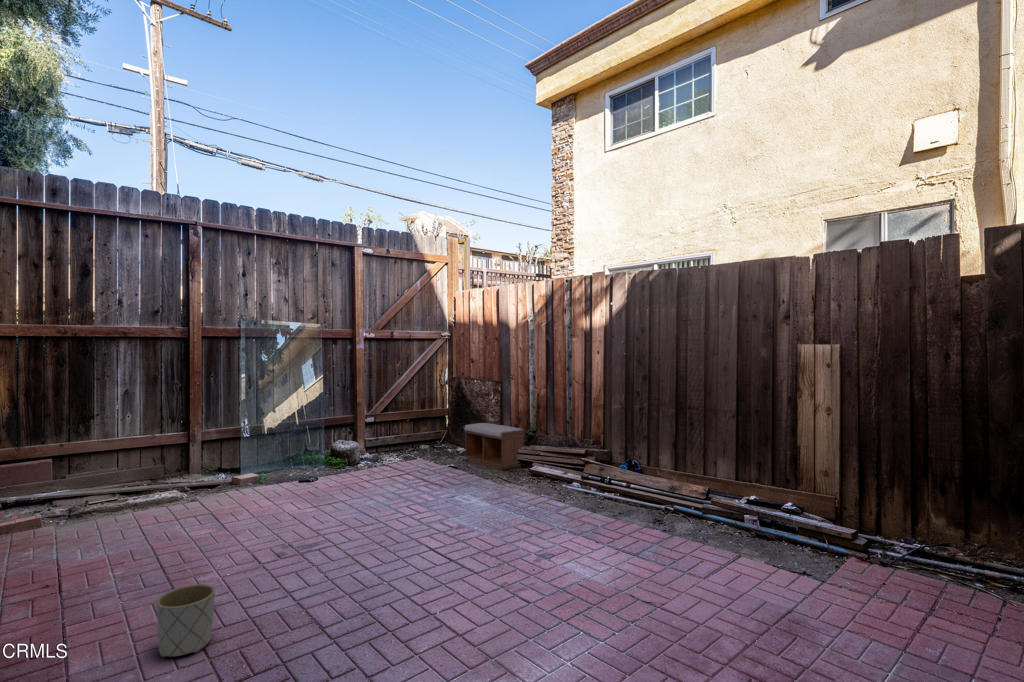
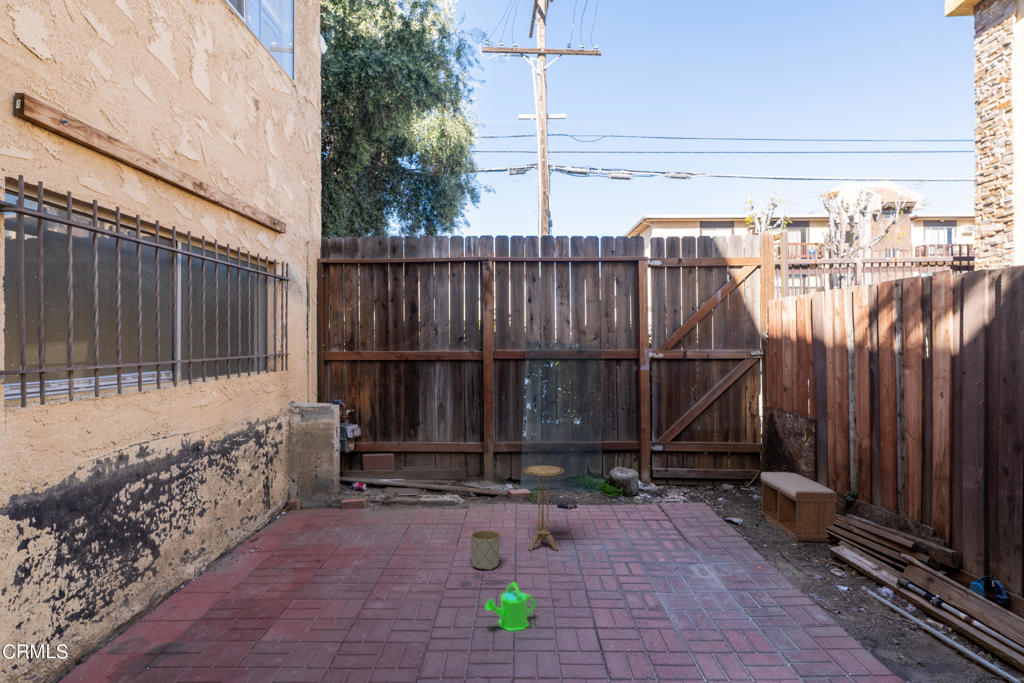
side table: none [292,435,337,523] -> present [523,465,564,551]
watering can: none [329,538,369,586] -> present [486,582,536,631]
planter: present [157,584,215,658] -> present [471,530,500,570]

